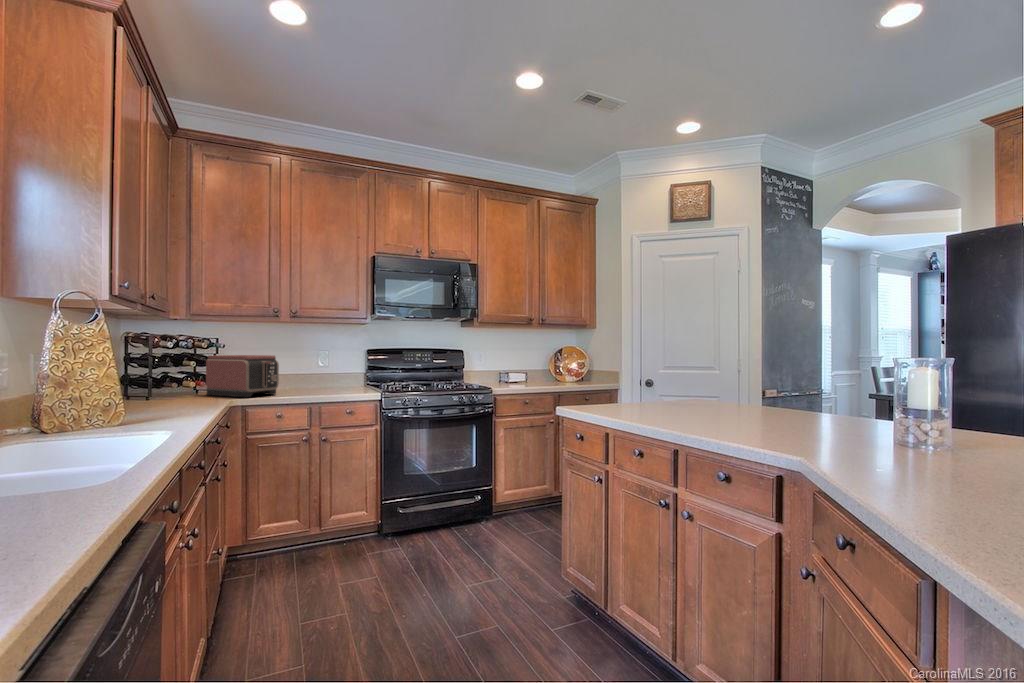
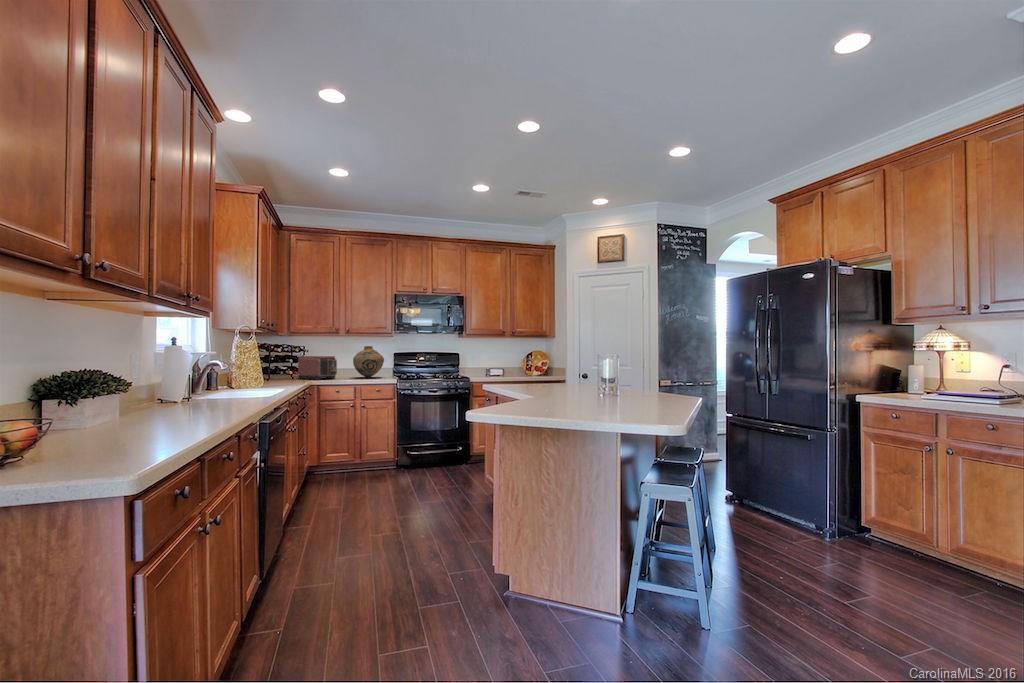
vase: none [307,339,359,391] -> present [353,346,384,378]

